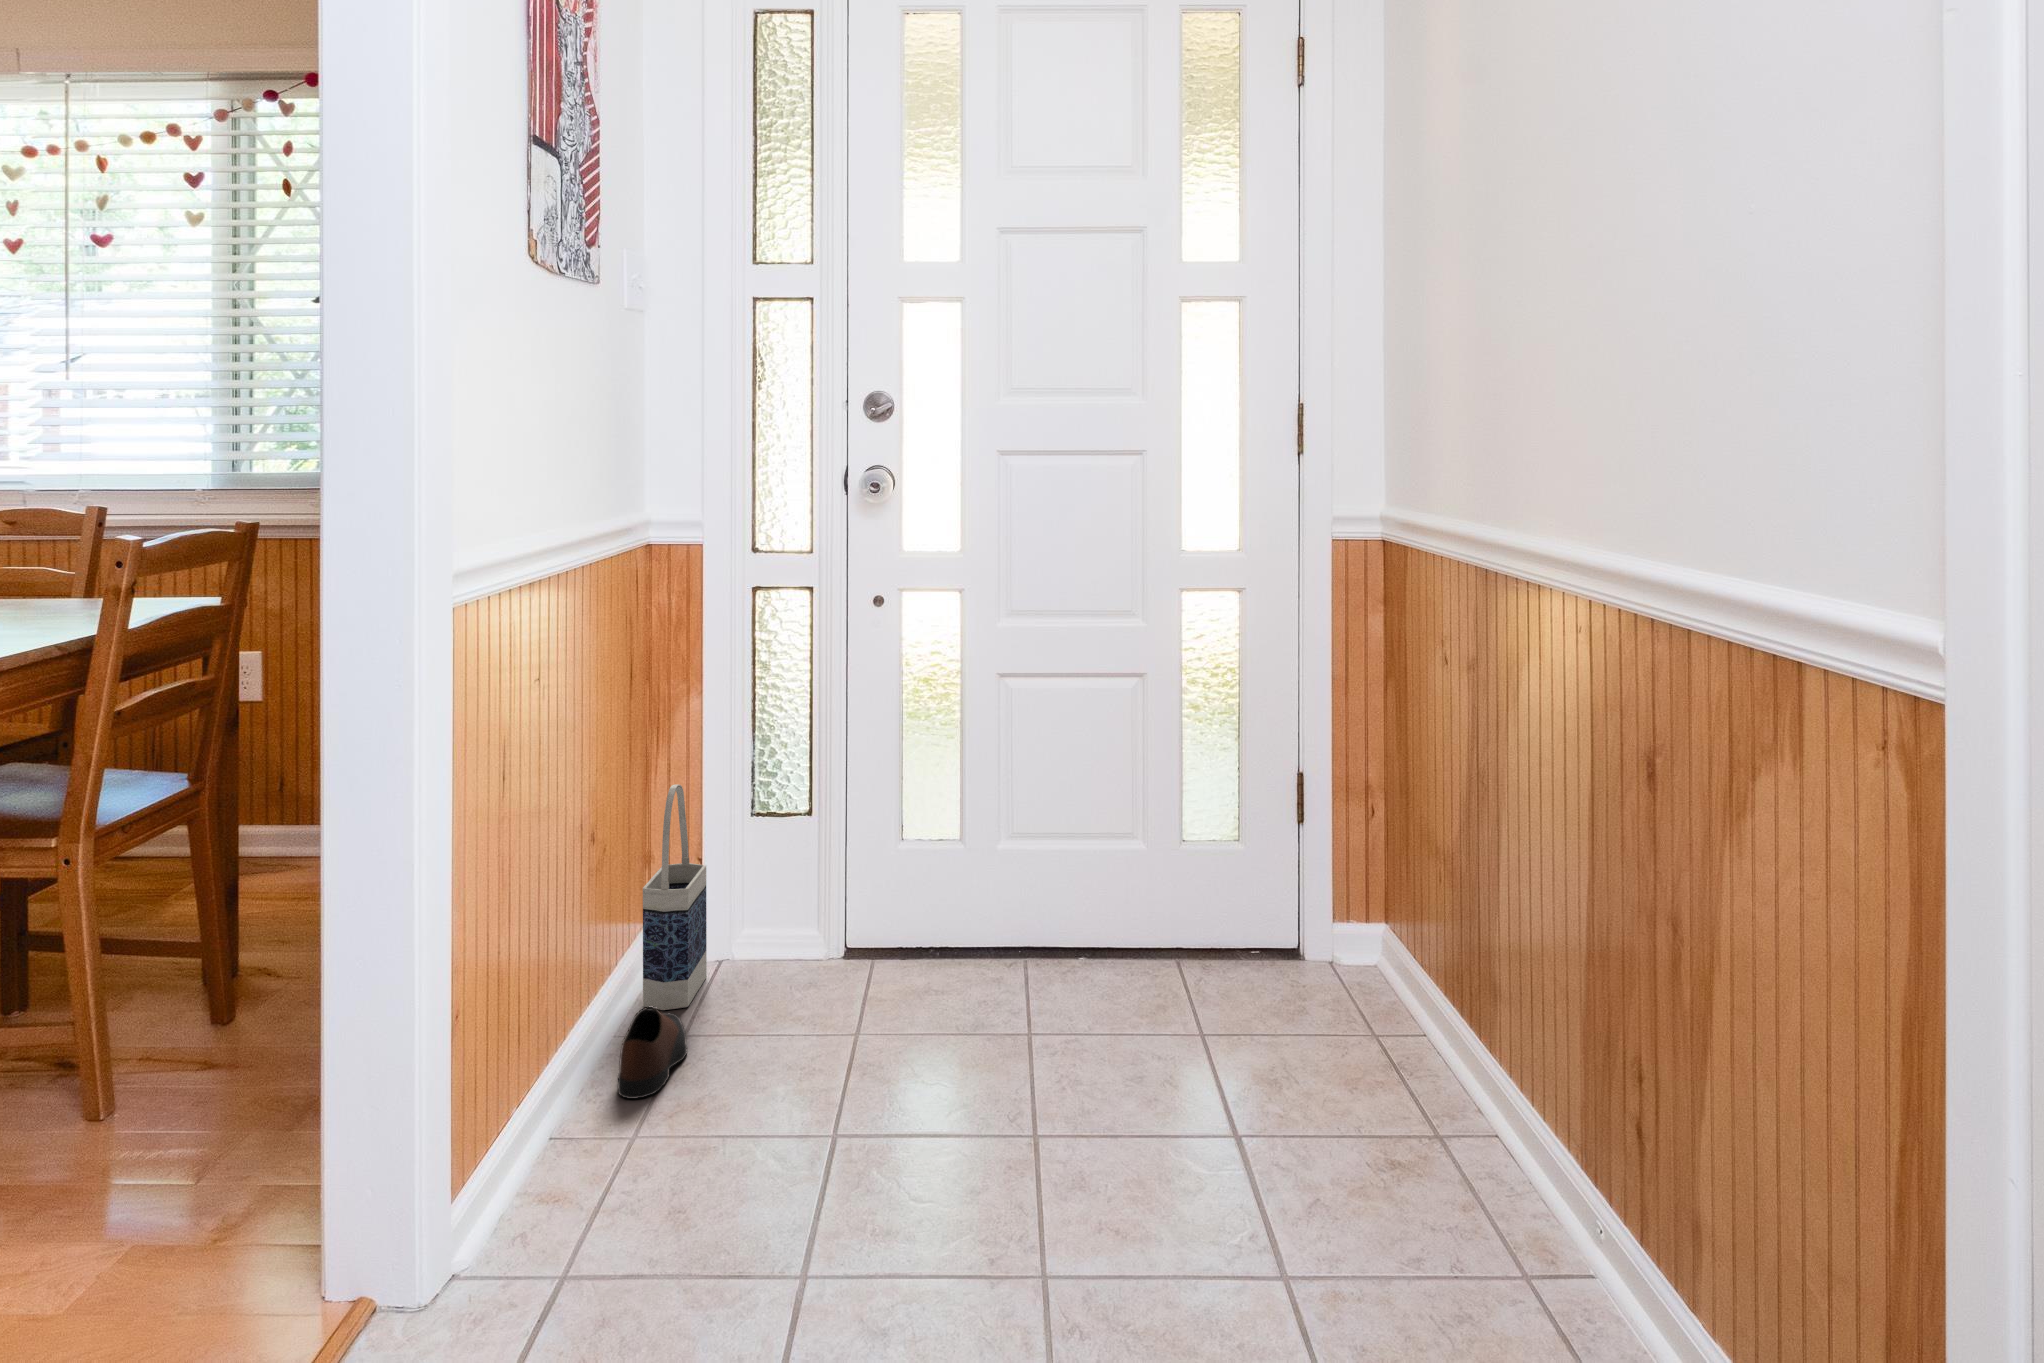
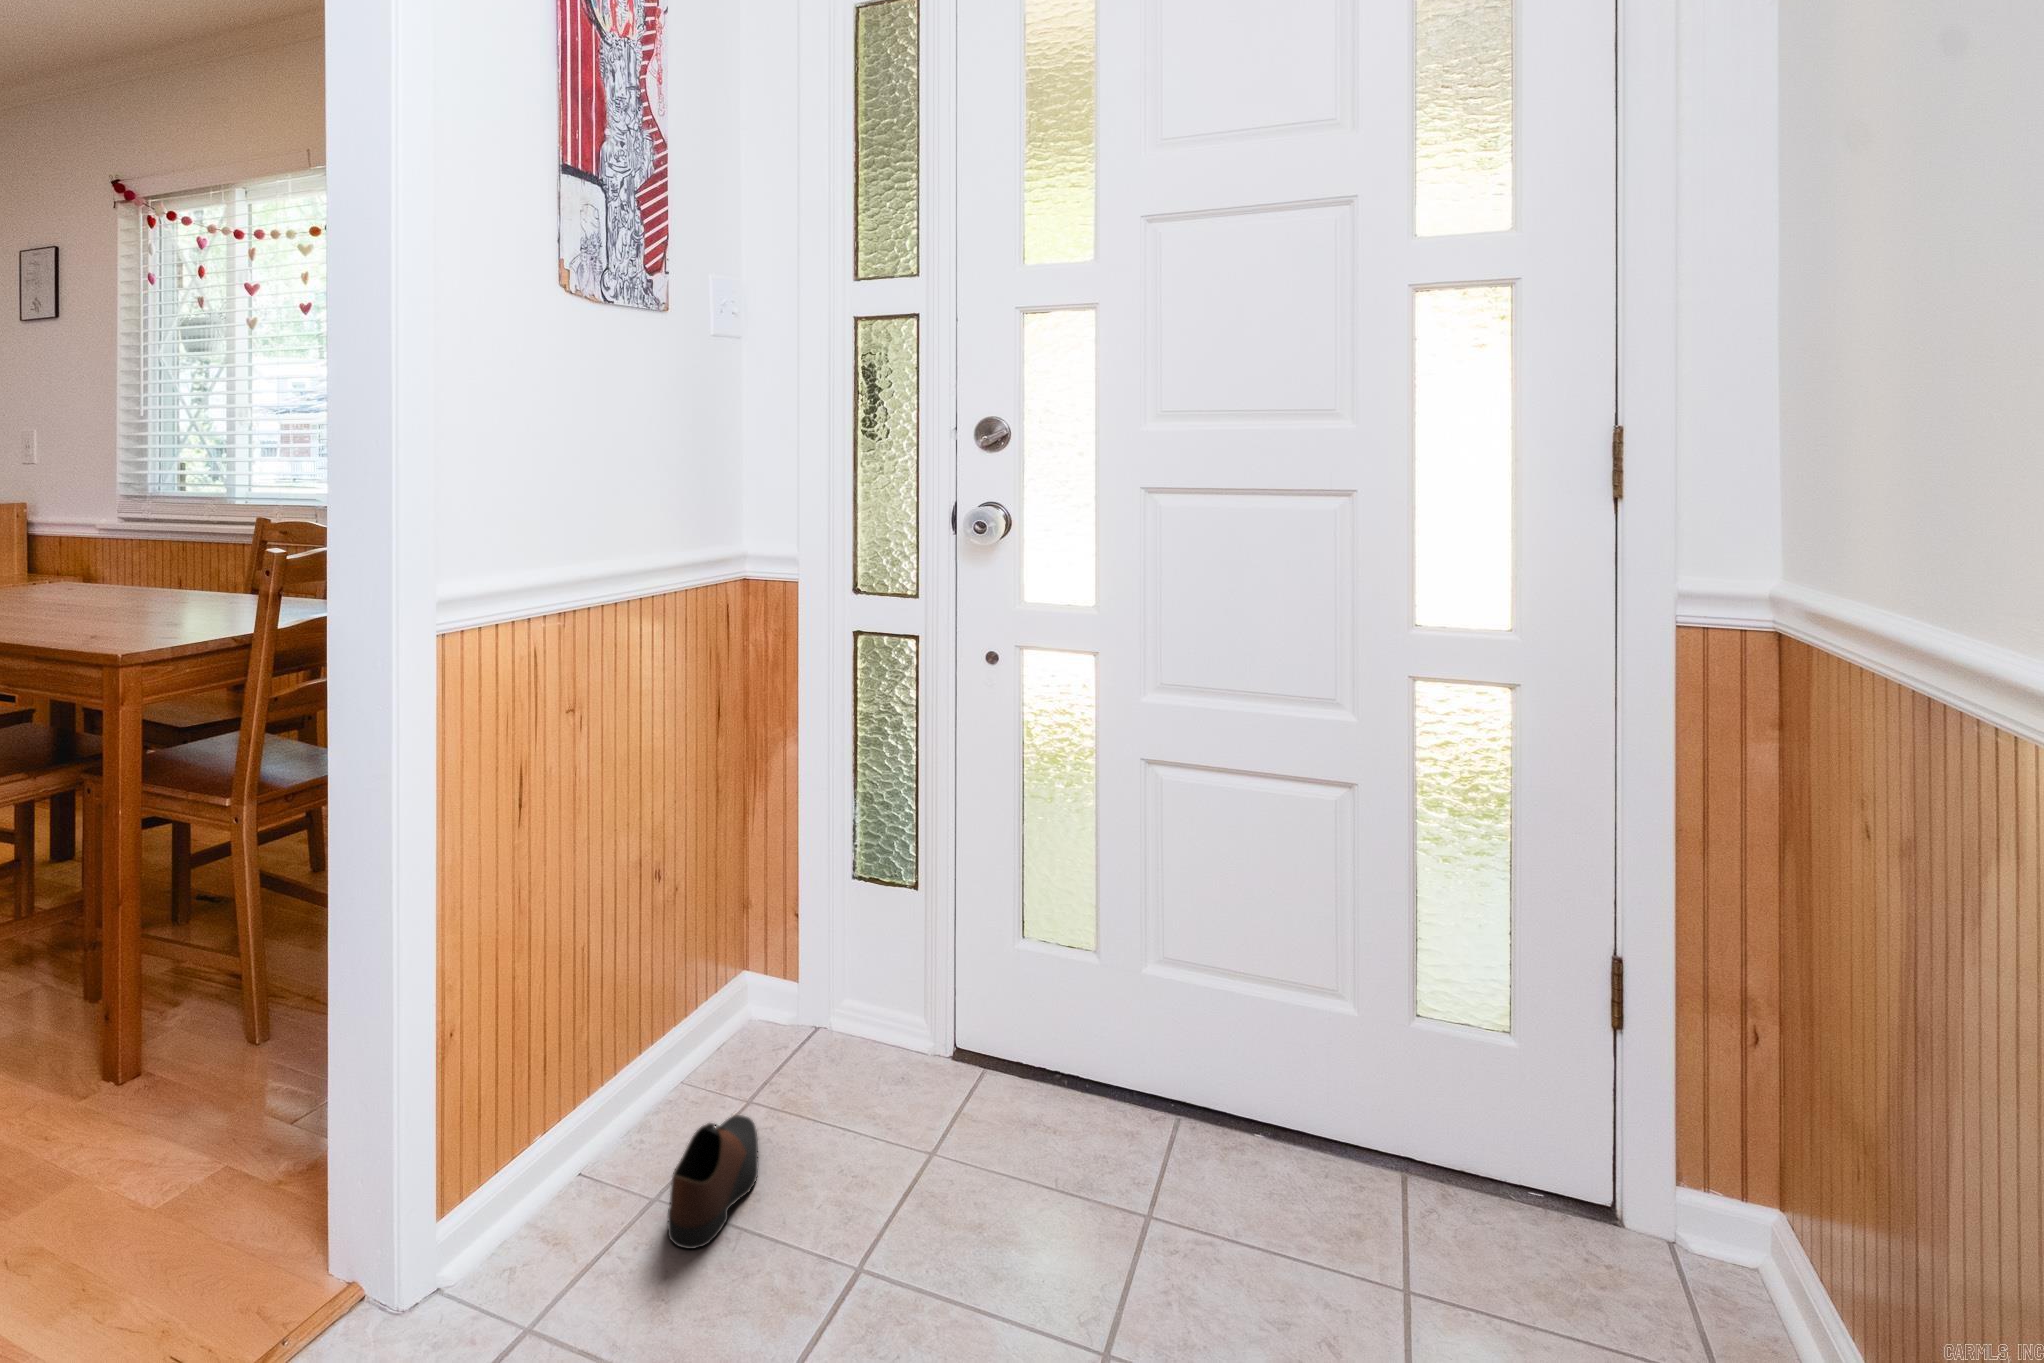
bag: present [643,785,707,1010] -> none [727,848,803,1100]

